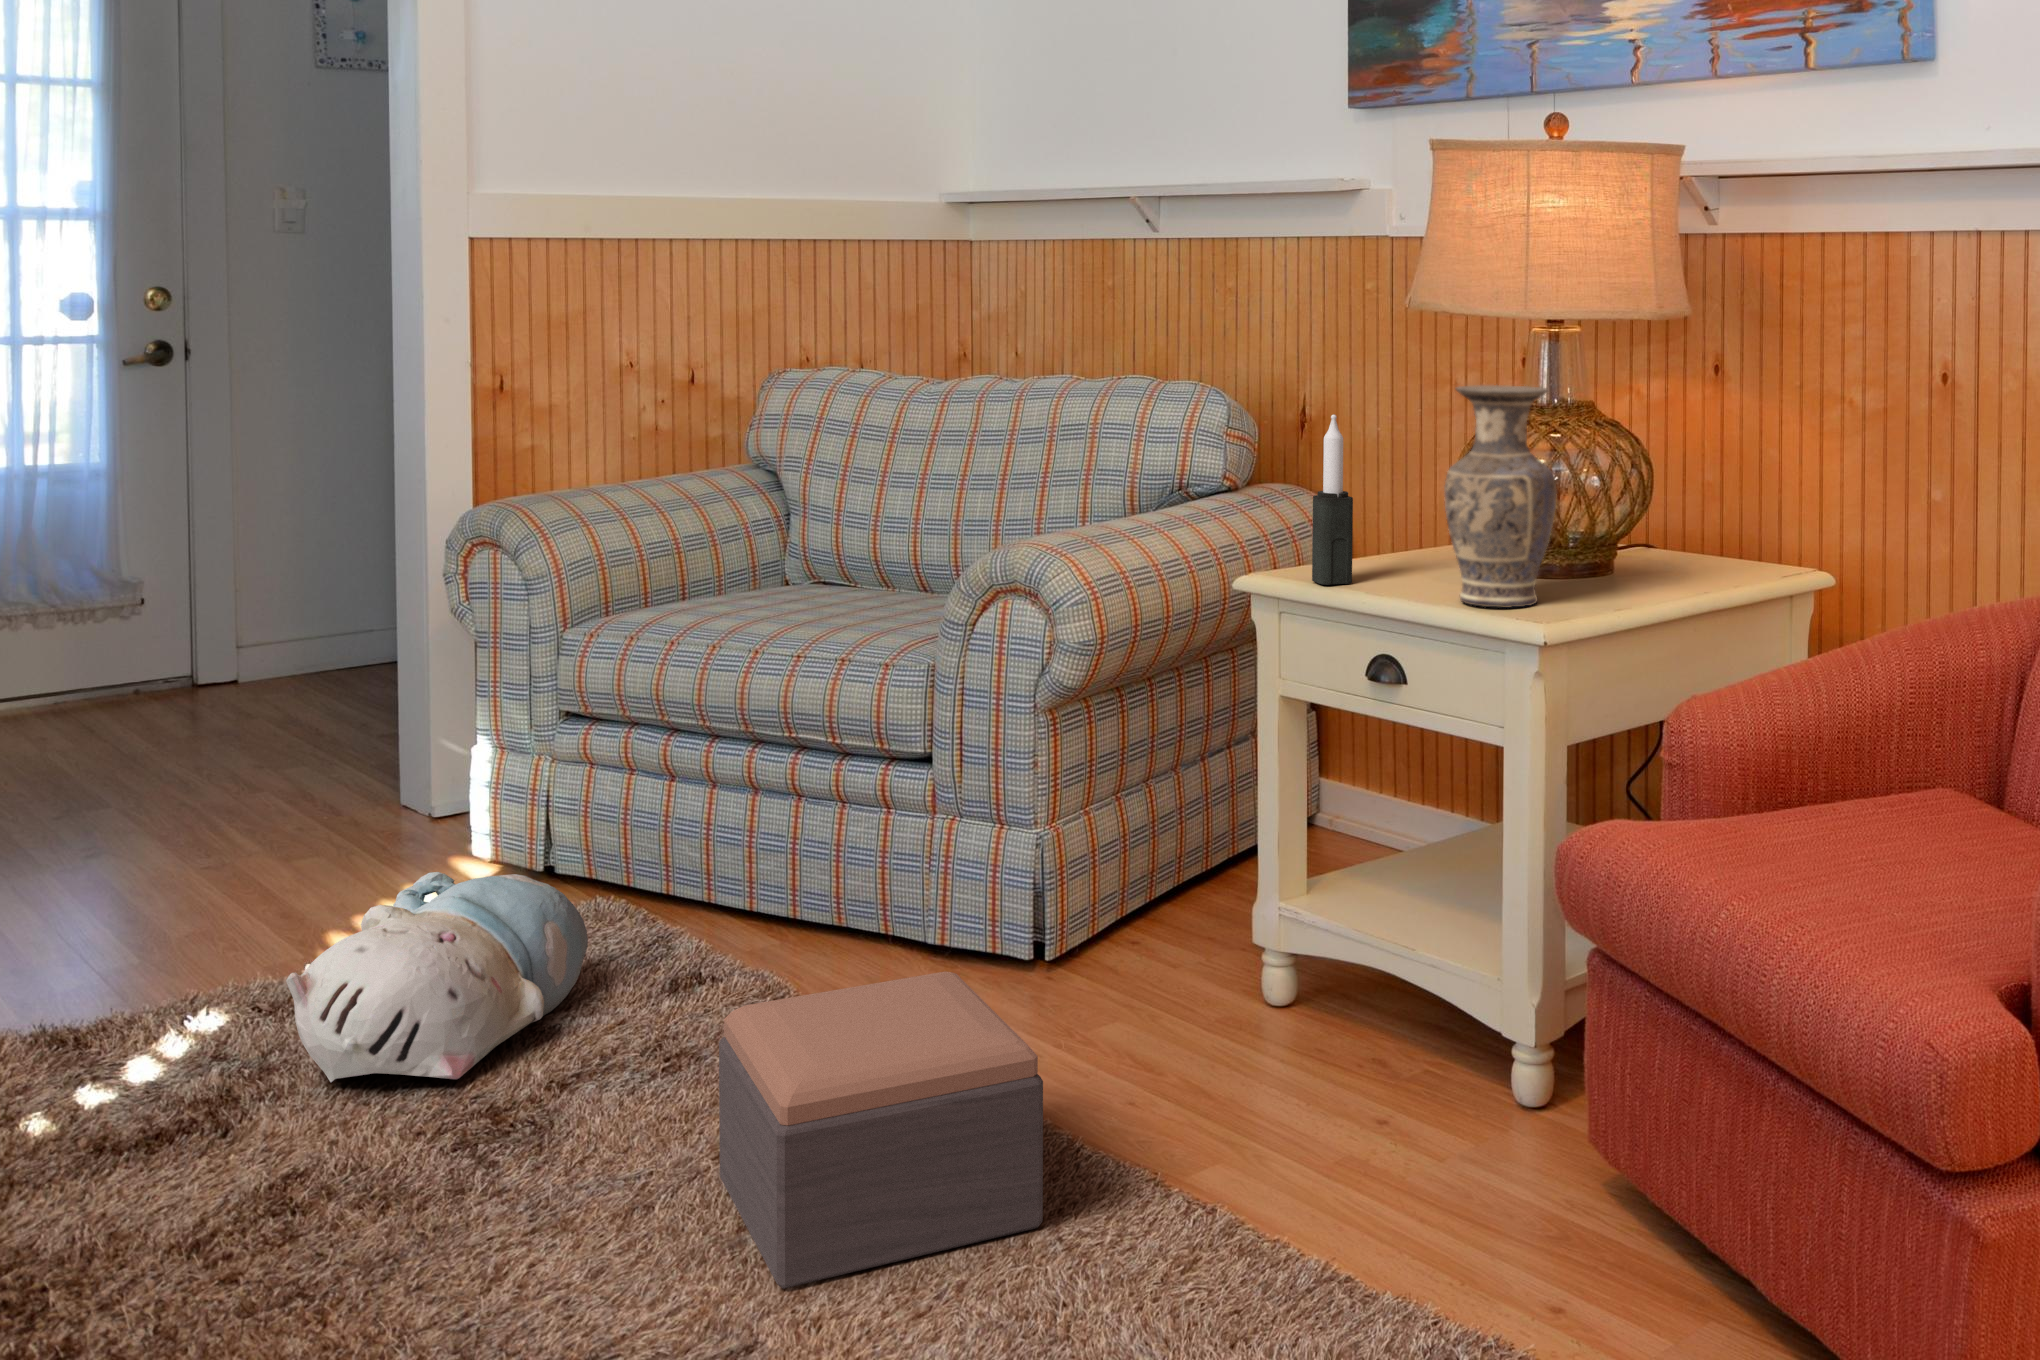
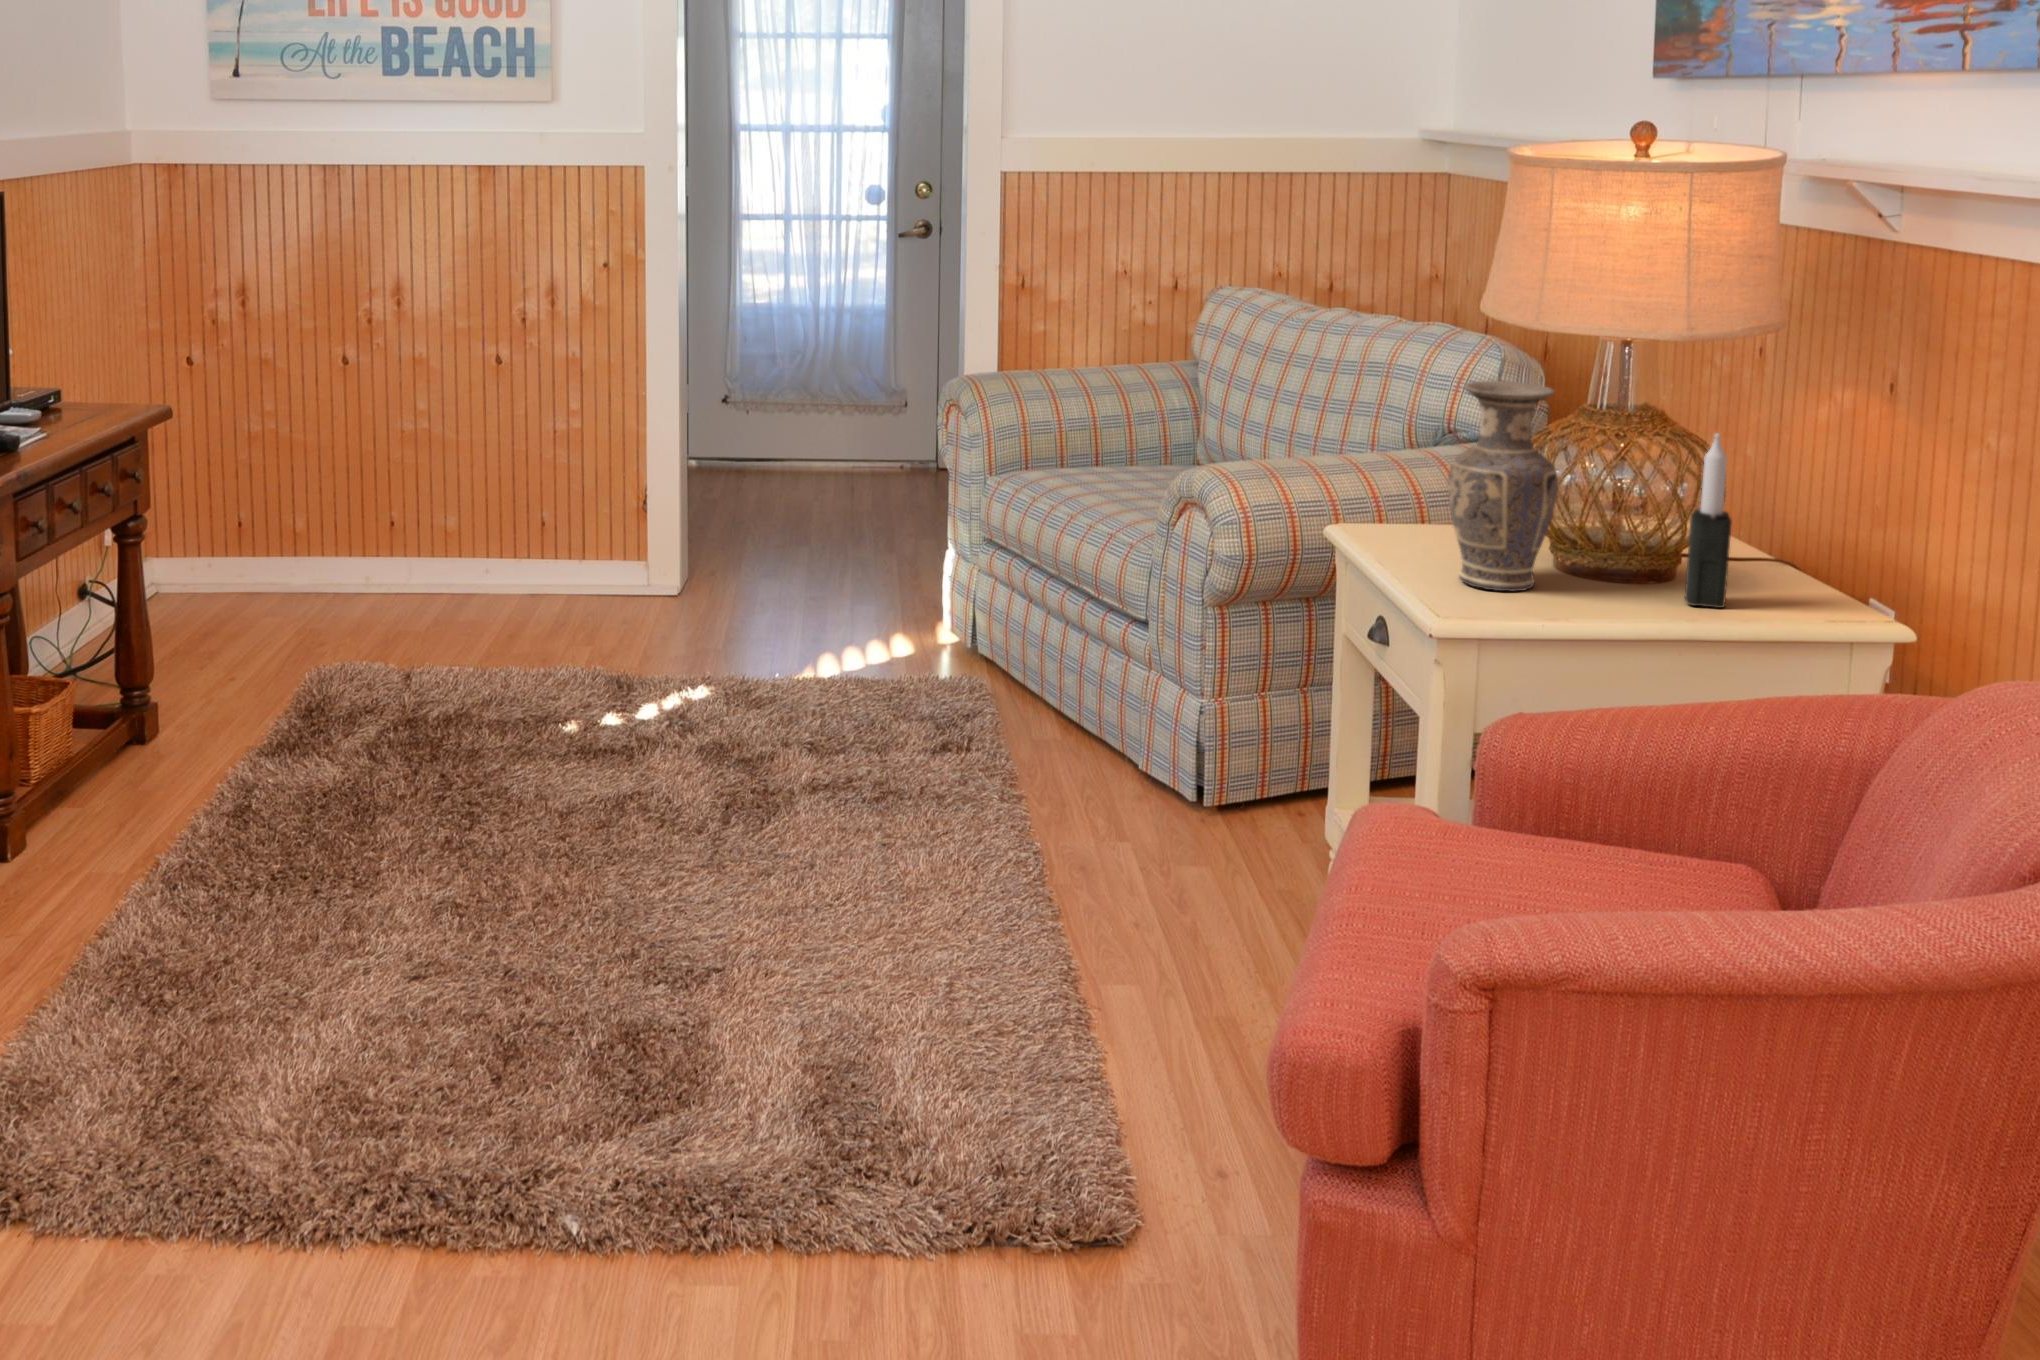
candle: present [1312,415,1353,585] -> present [1685,433,1732,608]
plush toy: present [286,872,588,1082] -> none [699,633,908,769]
footstool: present [719,972,1043,1289] -> none [789,763,1005,969]

